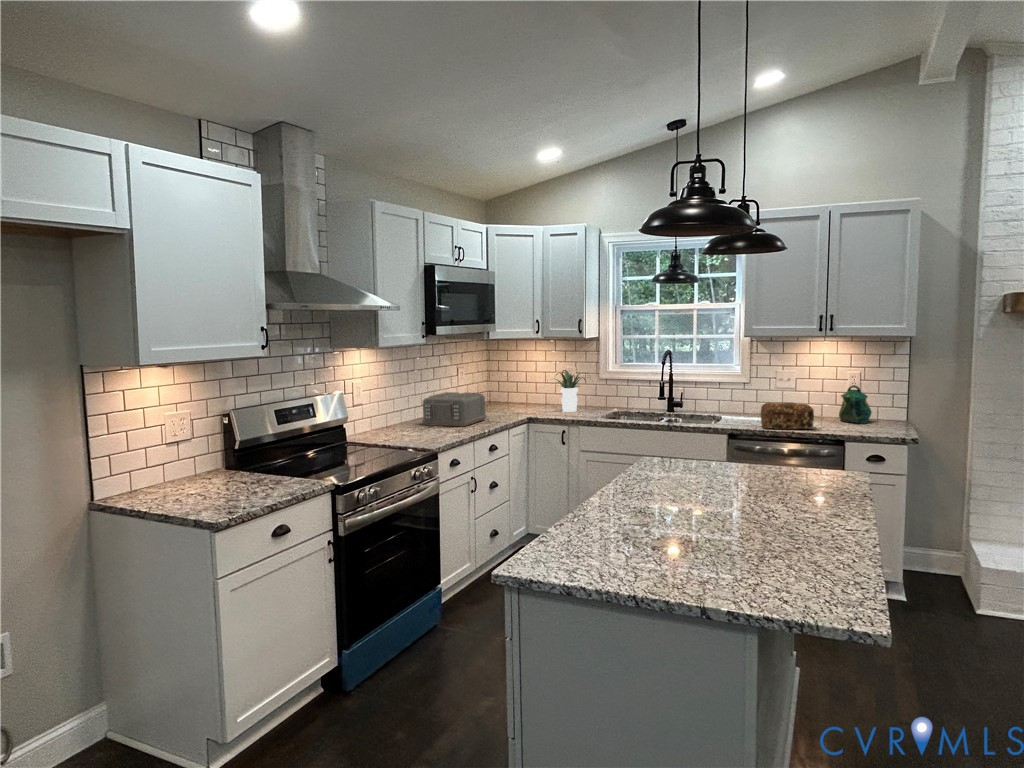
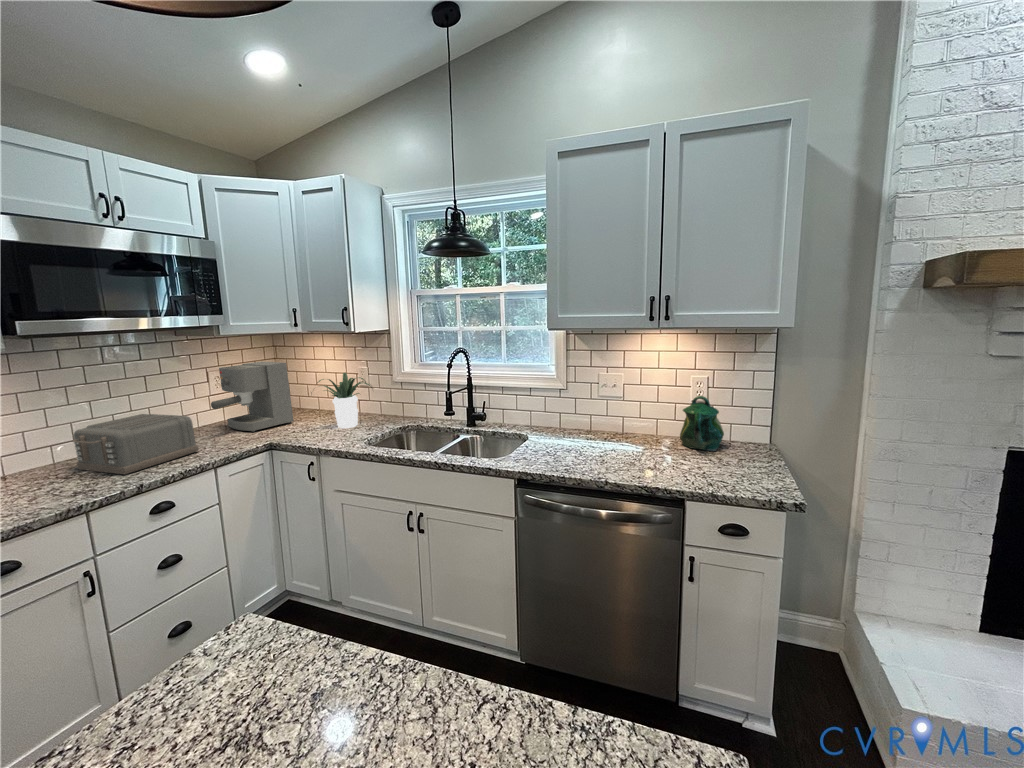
coffee maker: none [473,361,522,413] -> present [211,362,293,432]
bread loaf: present [761,402,814,429] -> none [565,429,639,472]

